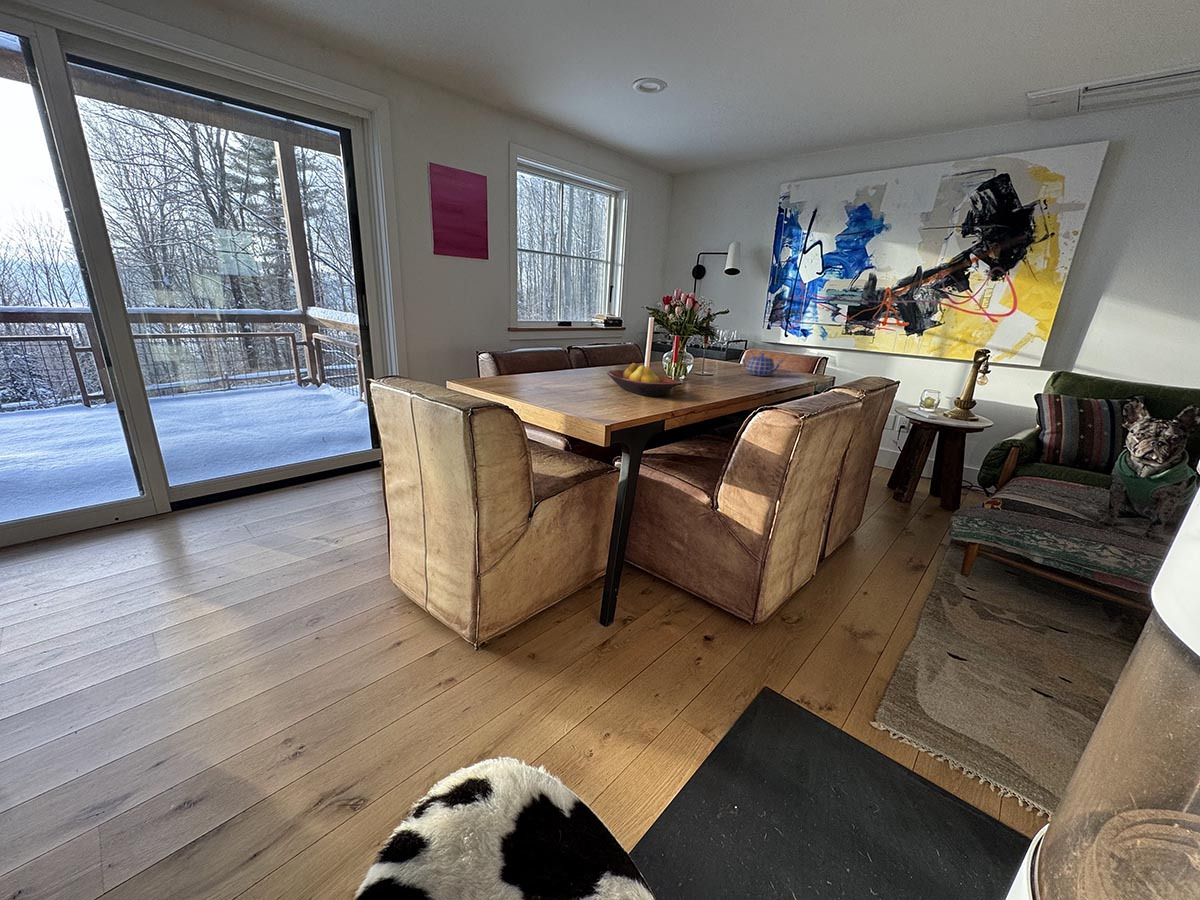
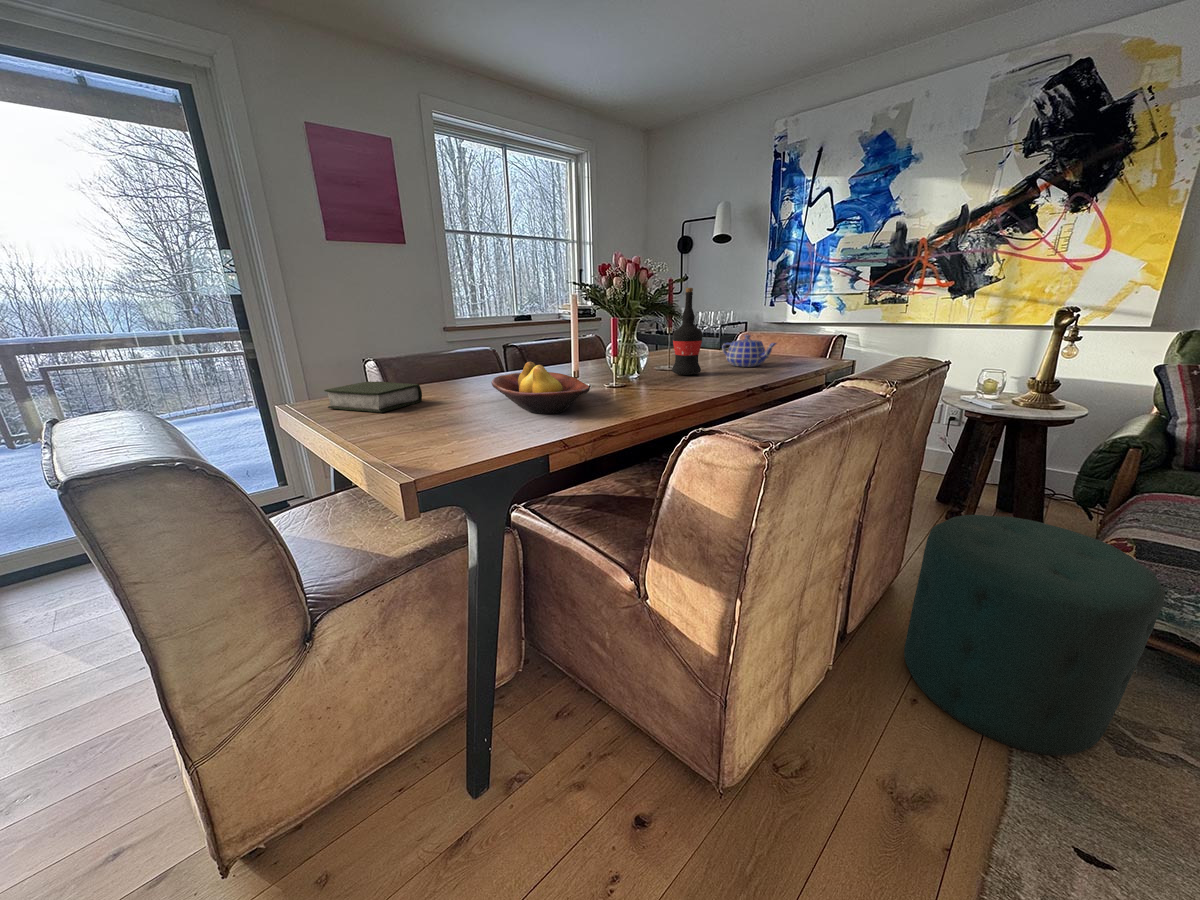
wine bottle: none [711,318,736,379] -> present [672,288,703,375]
book: none [500,368,558,389] -> present [324,381,422,413]
ottoman: none [859,480,1008,619] -> present [904,515,1165,755]

